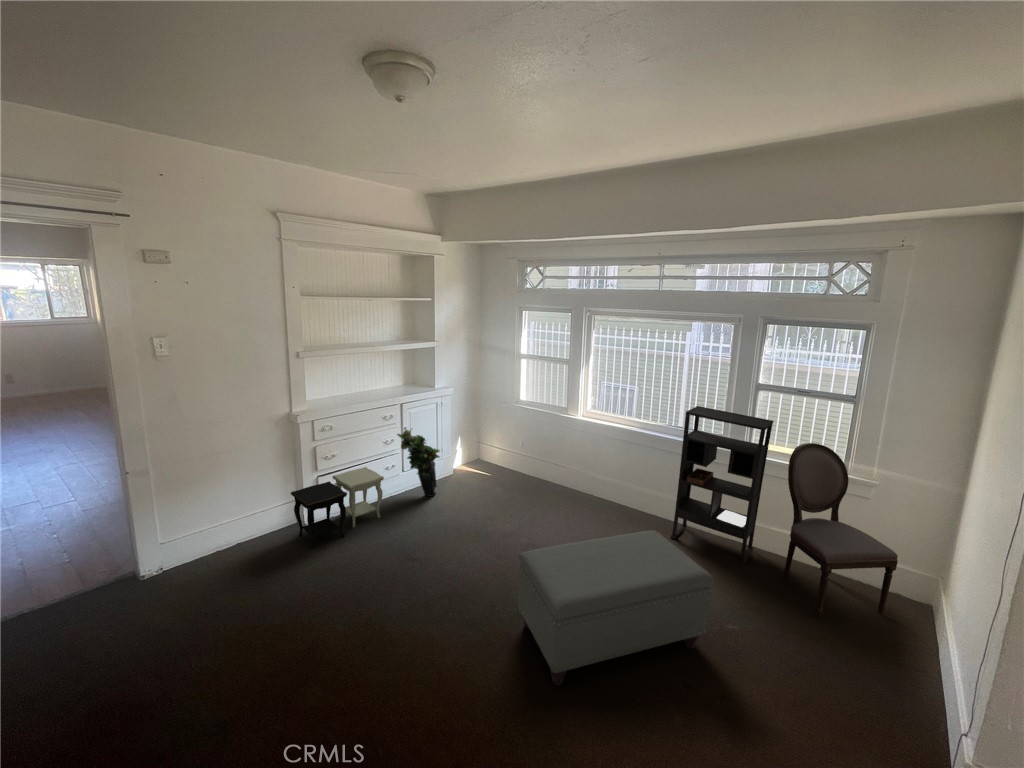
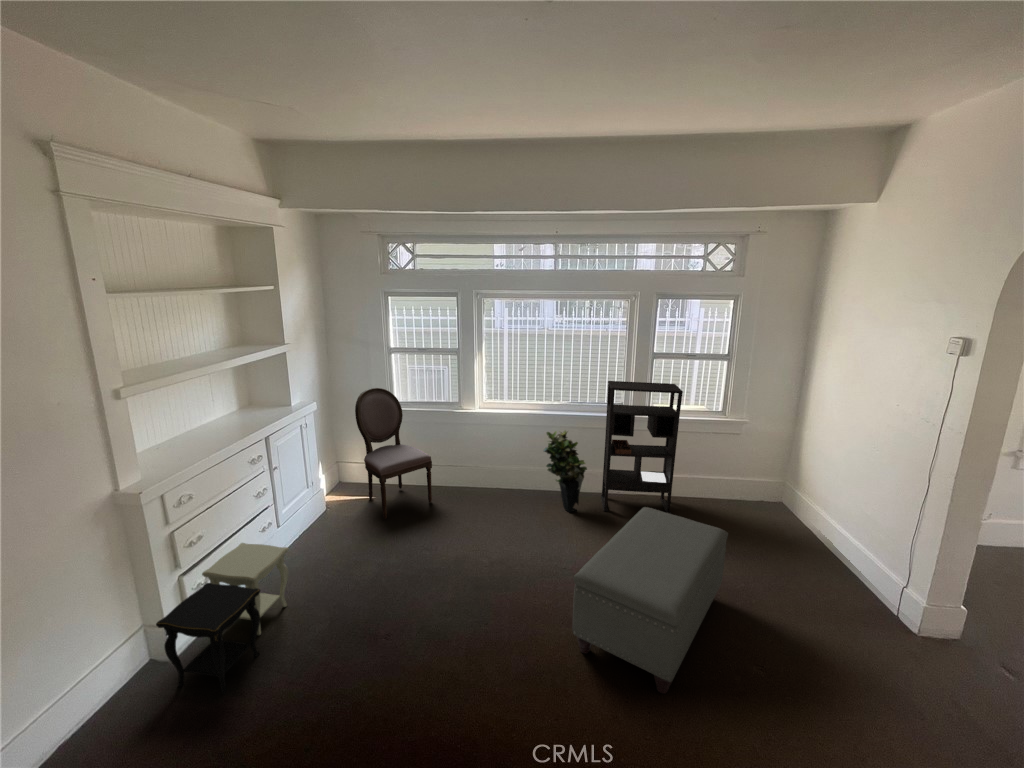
potted plant: present [397,429,440,497] -> present [544,430,587,512]
dining chair: present [784,443,898,618] -> present [355,388,432,519]

